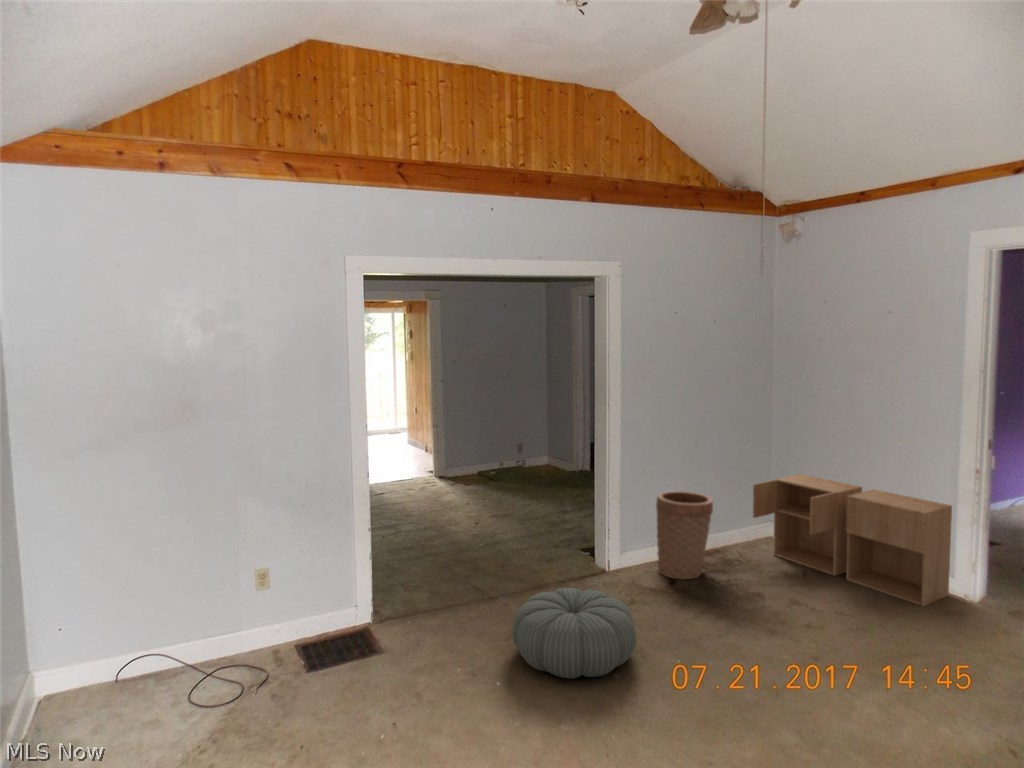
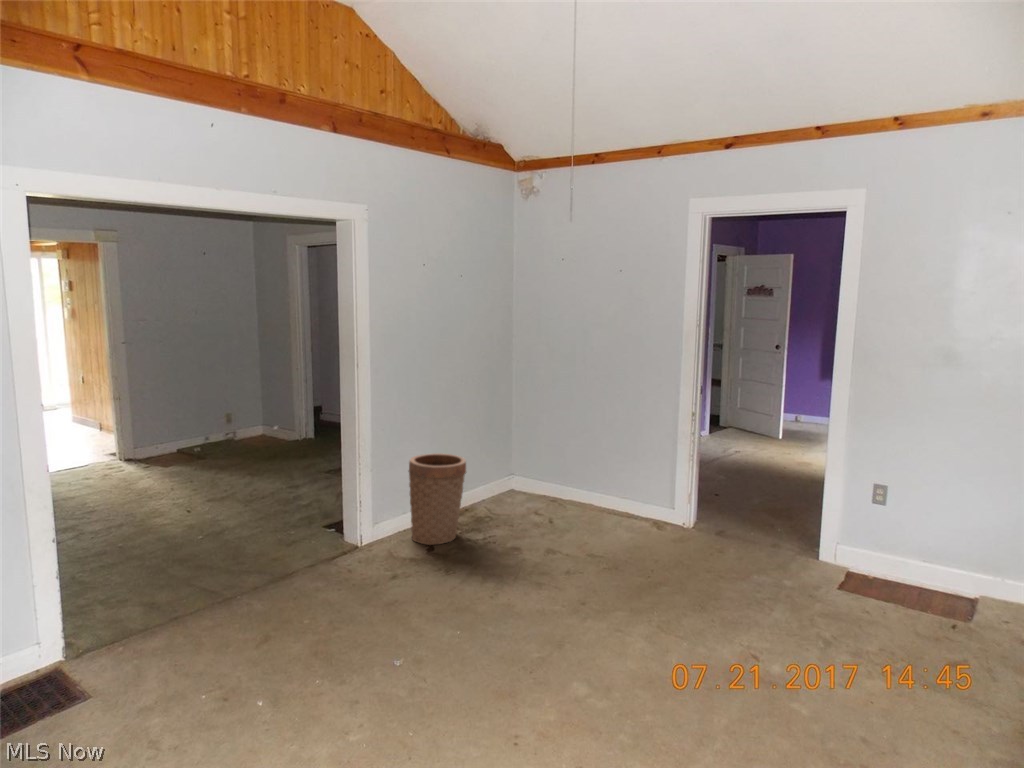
storage cabinet: present [753,474,952,606] -> none [501,427,670,538]
pouf: present [512,588,636,678] -> none [267,571,411,676]

